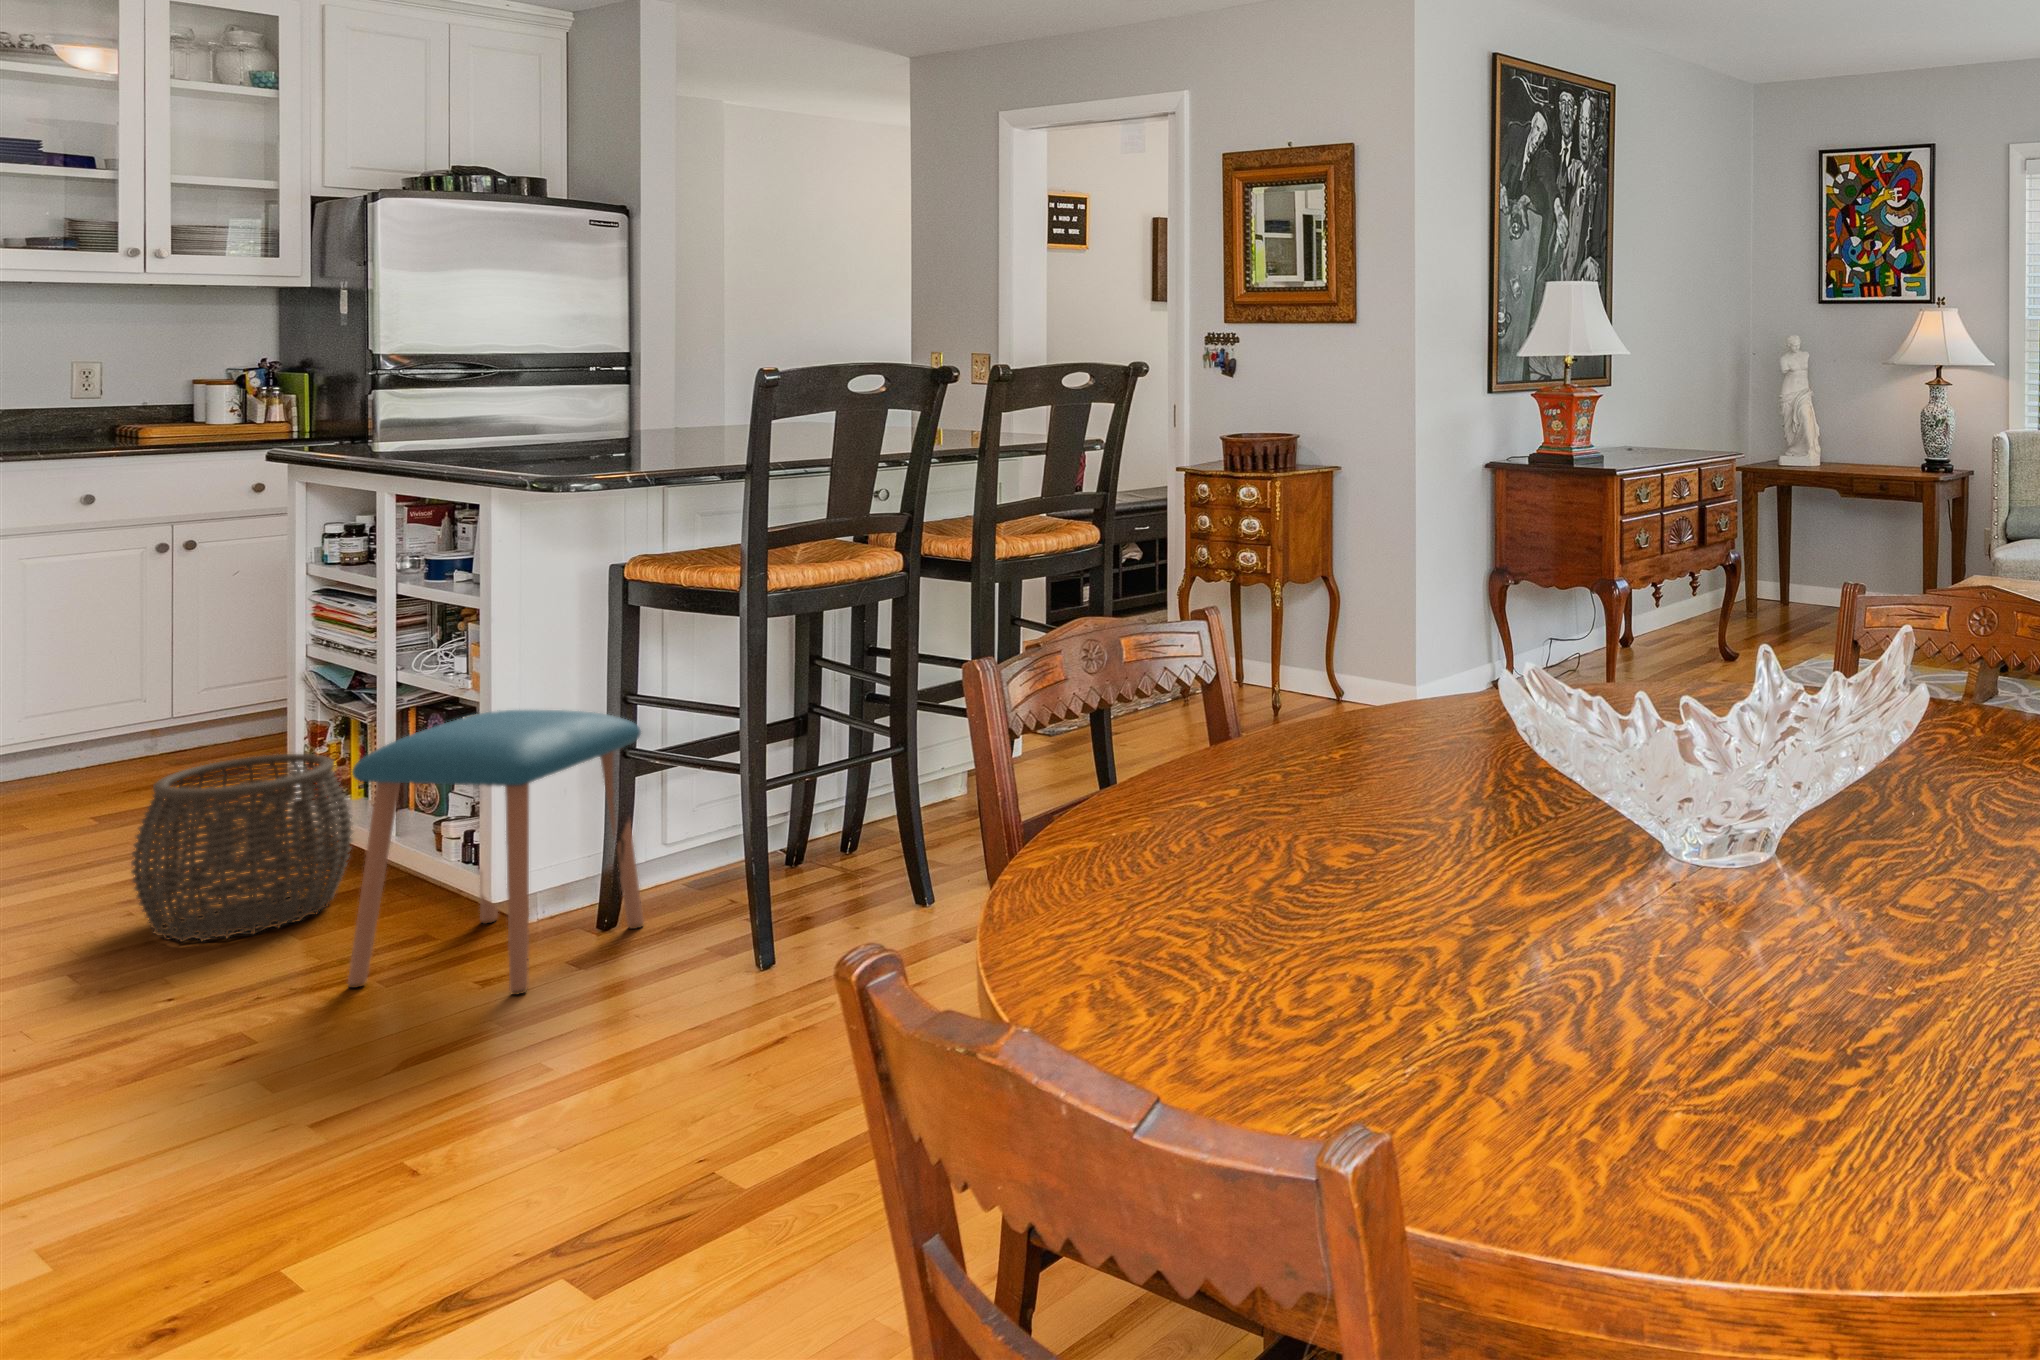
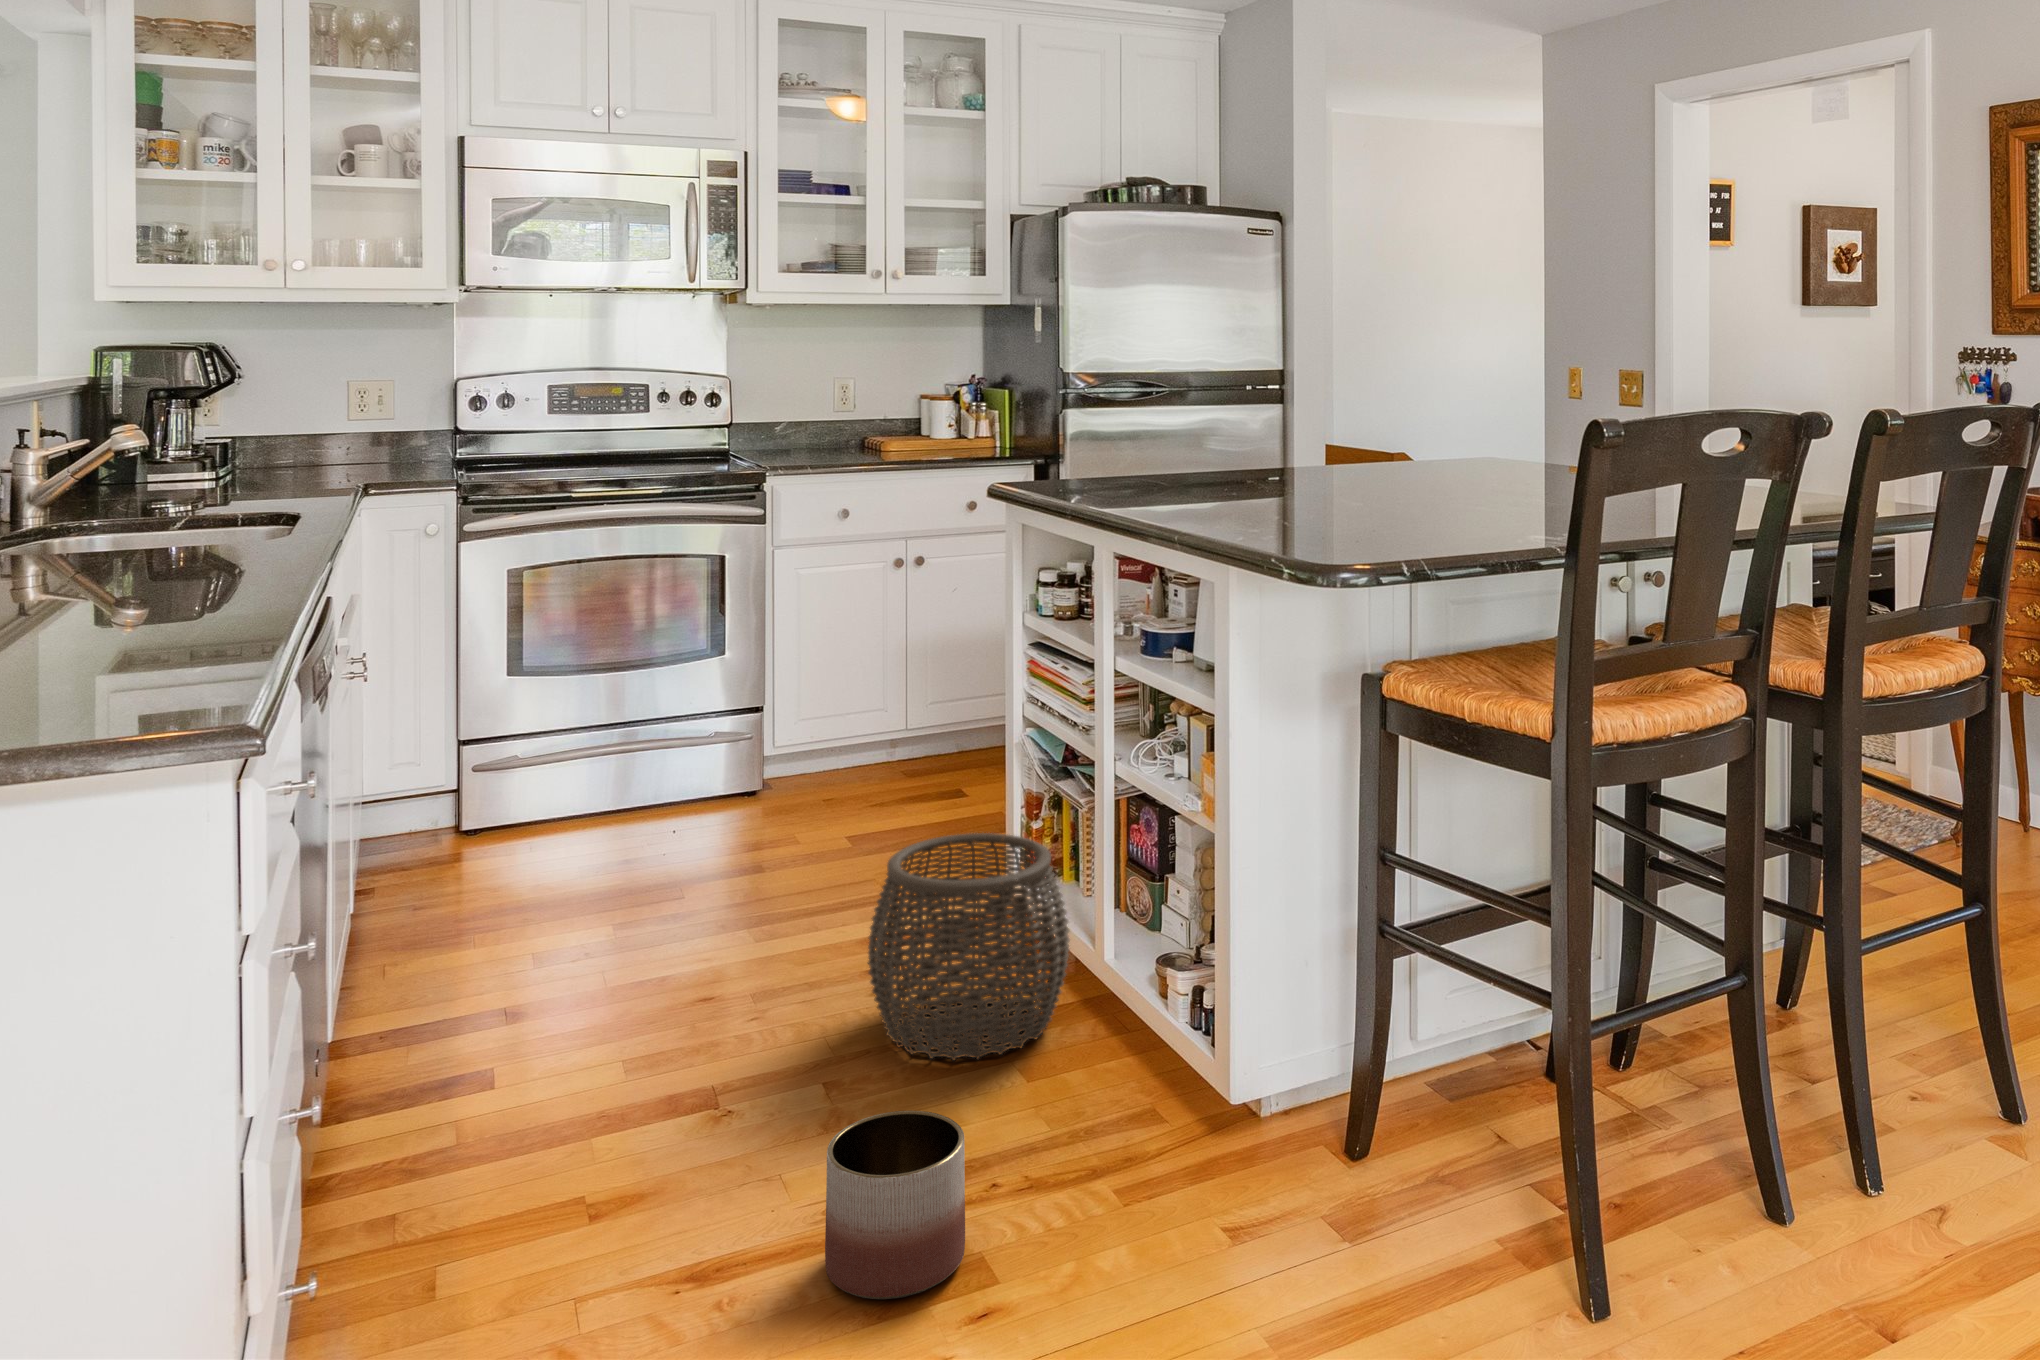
stool: present [348,710,643,995] -> none [1078,835,1401,1266]
planter: none [91,940,233,1075] -> present [825,1111,965,1299]

